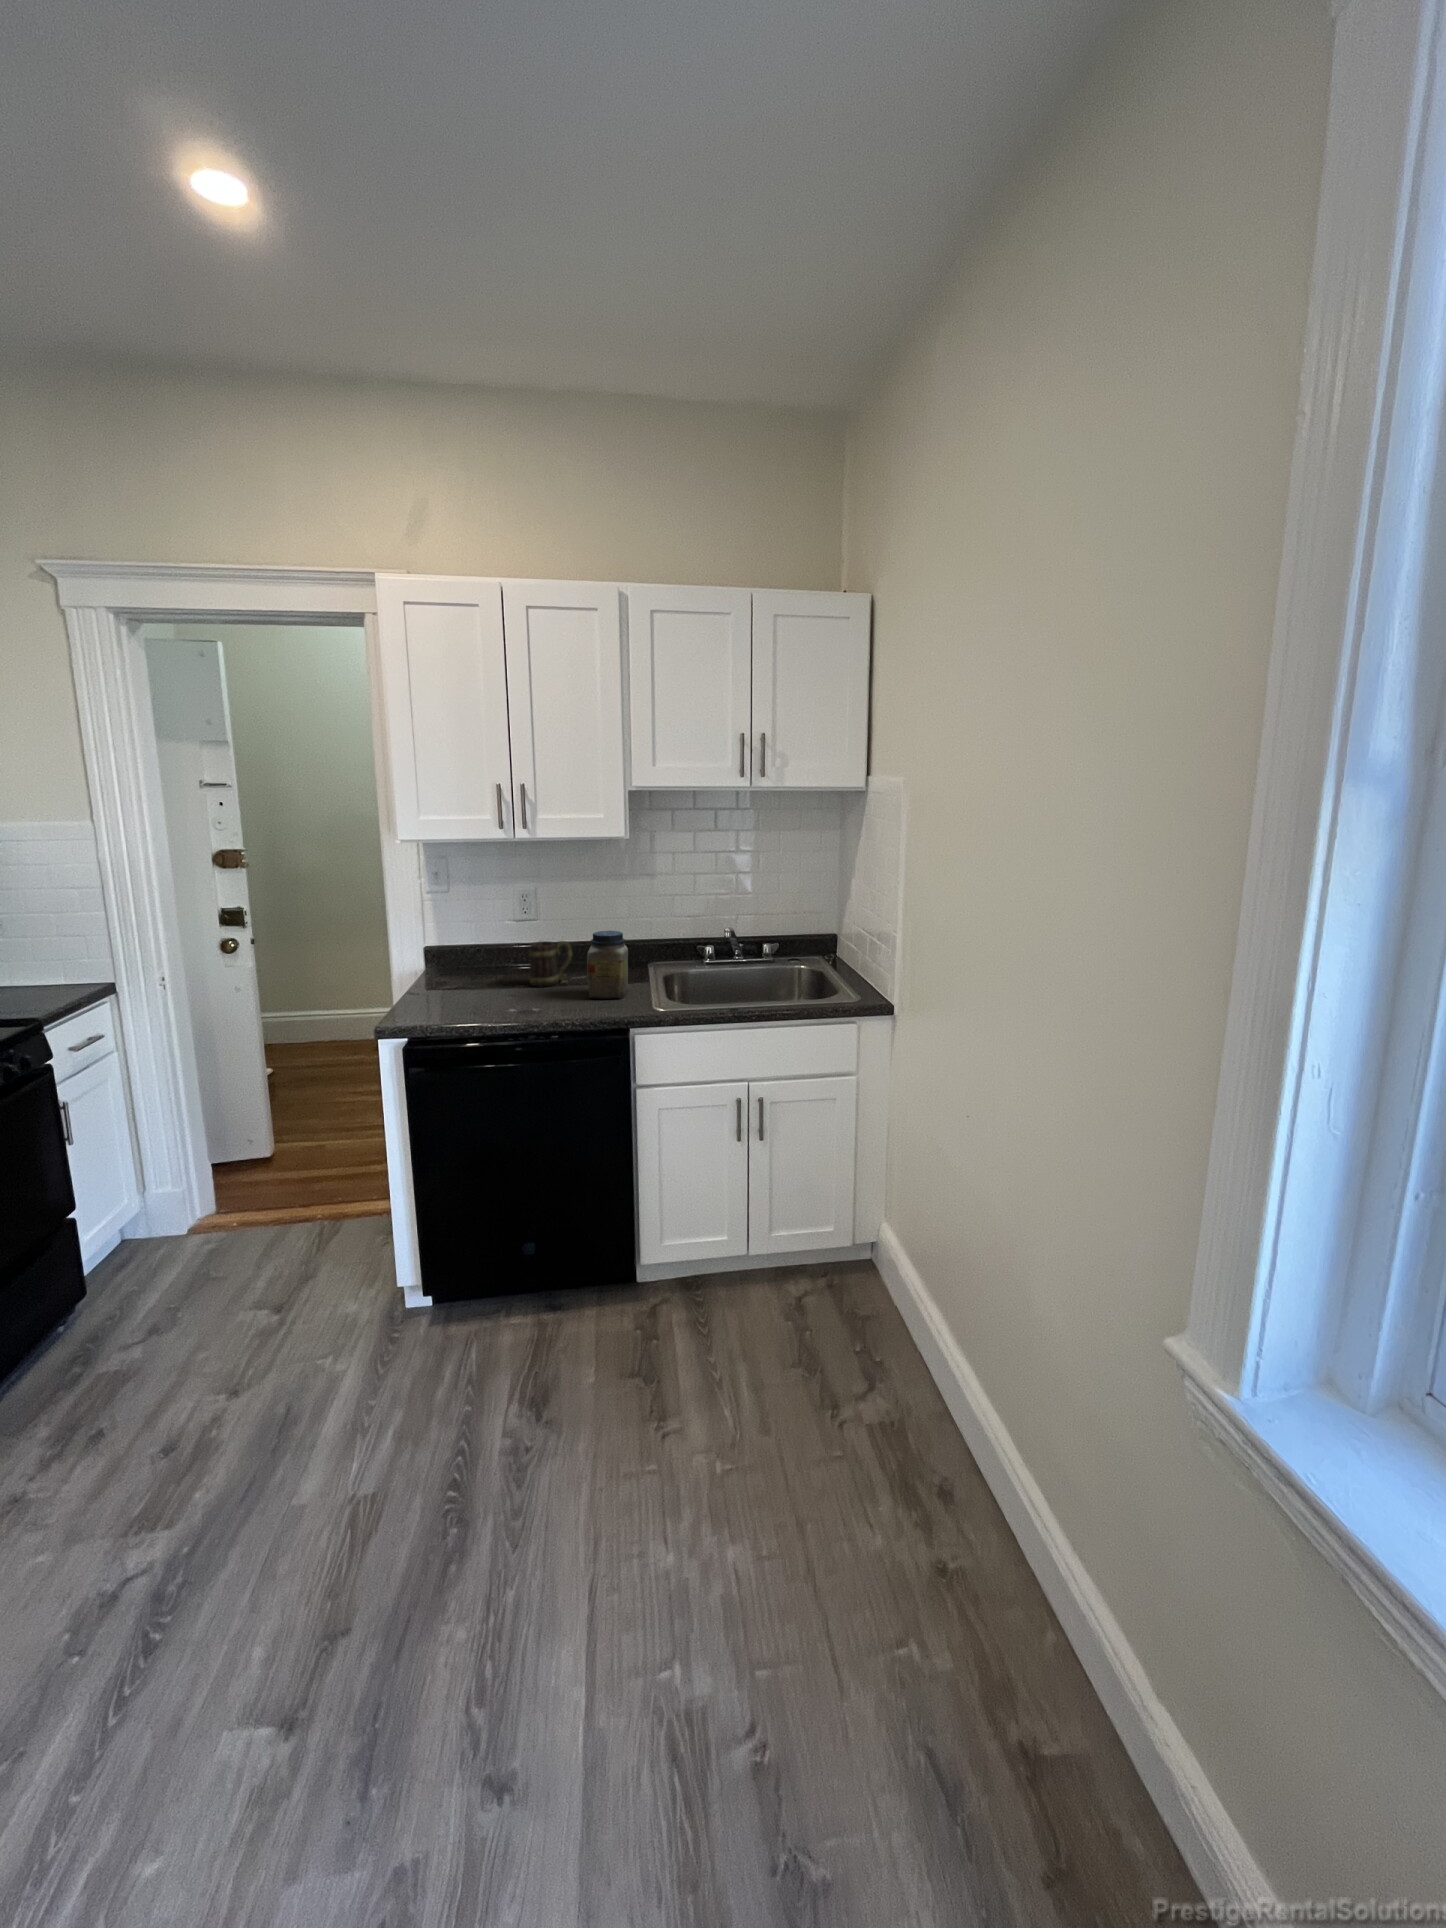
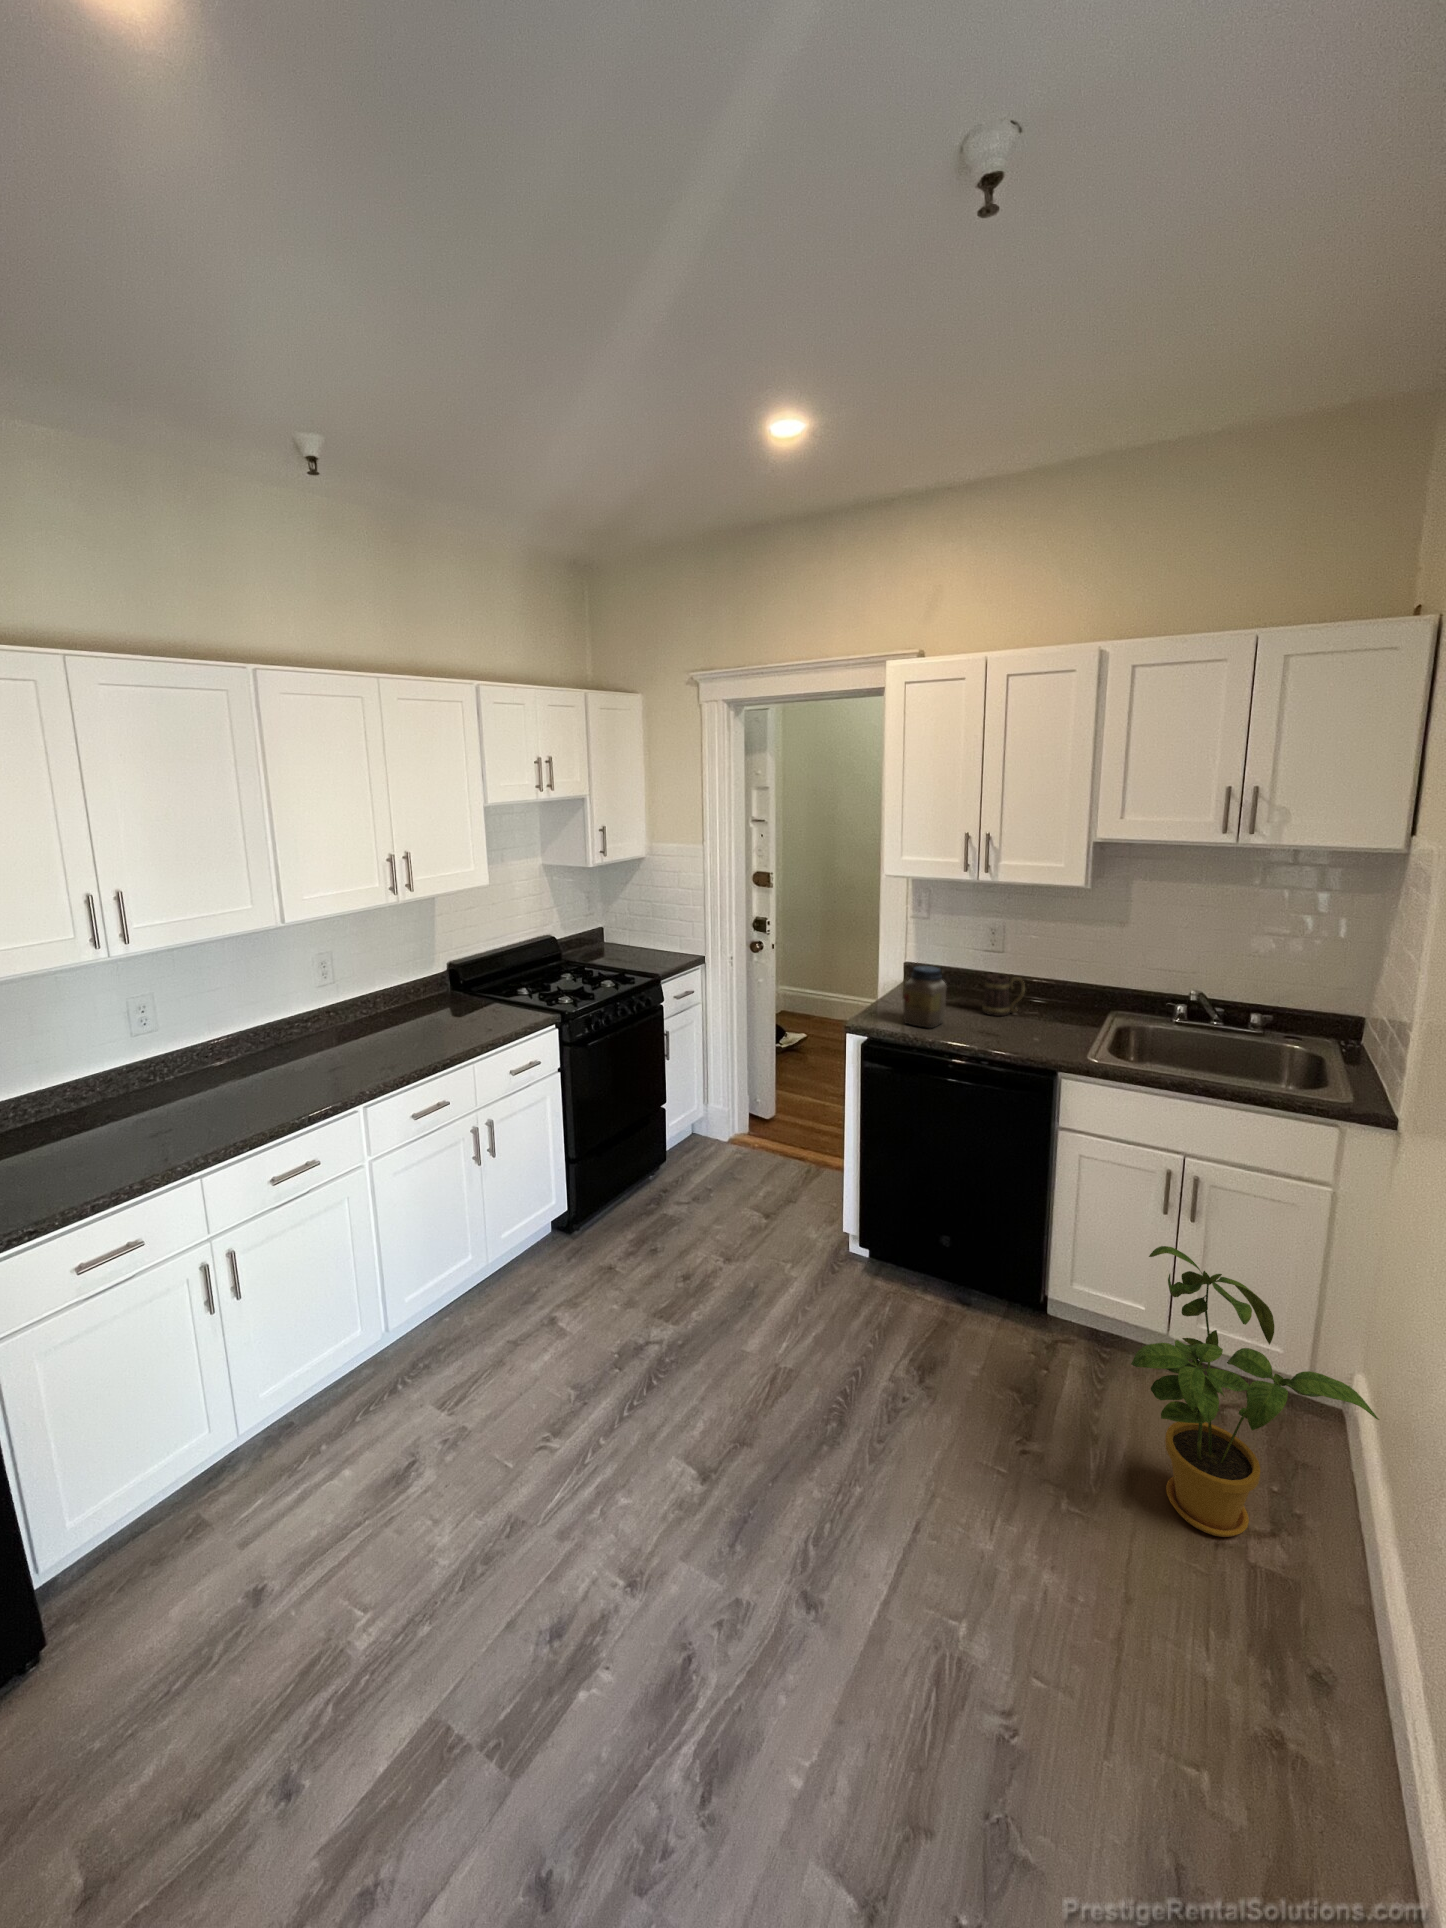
jar: present [587,931,628,999] -> present [903,966,947,1028]
house plant: none [751,1168,932,1420] -> present [1131,1246,1379,1537]

